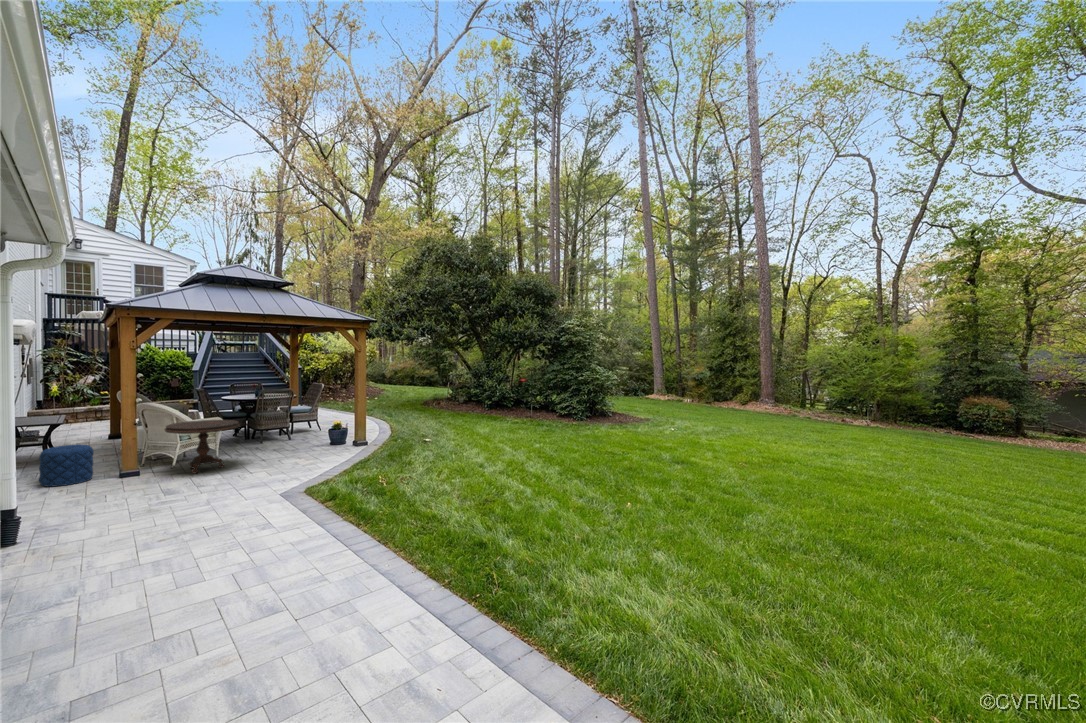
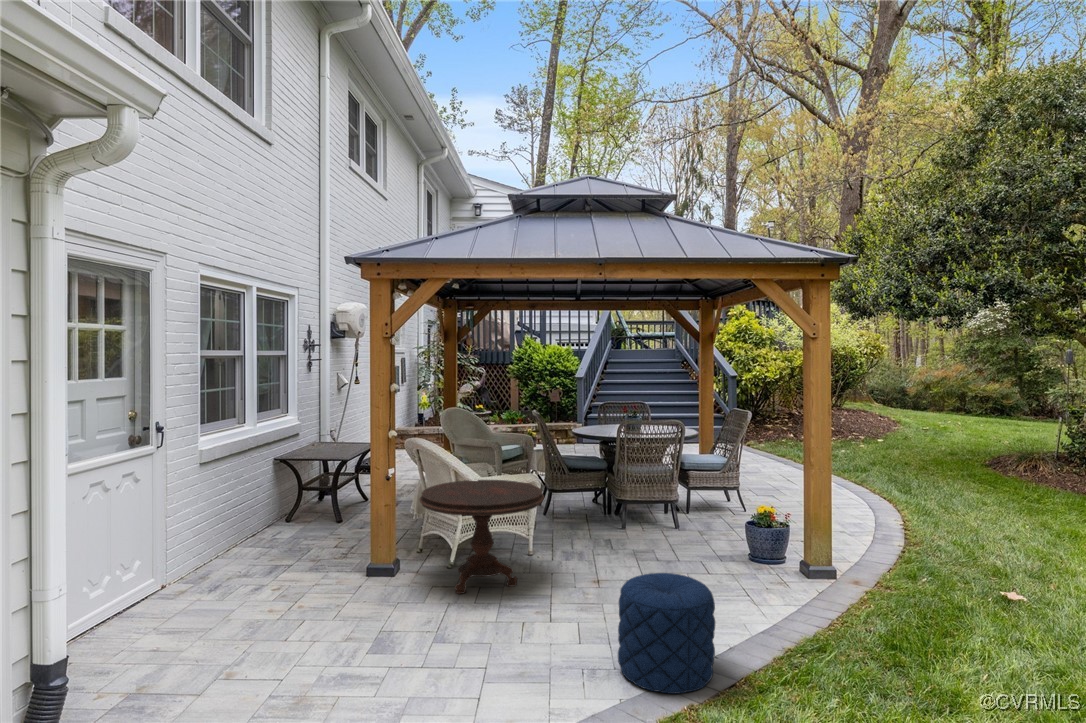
pouf: present [39,444,94,487] -> present [618,573,715,694]

